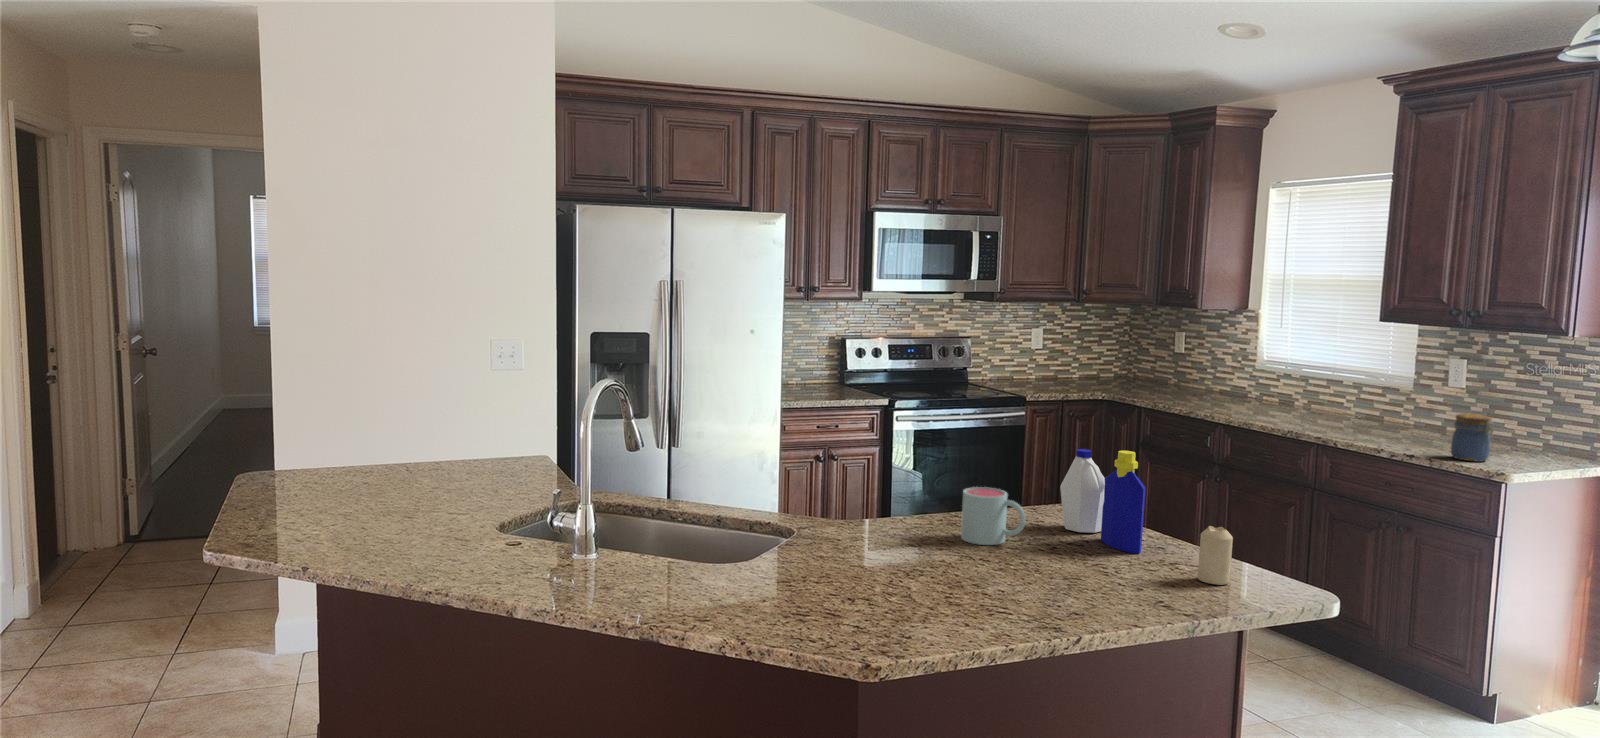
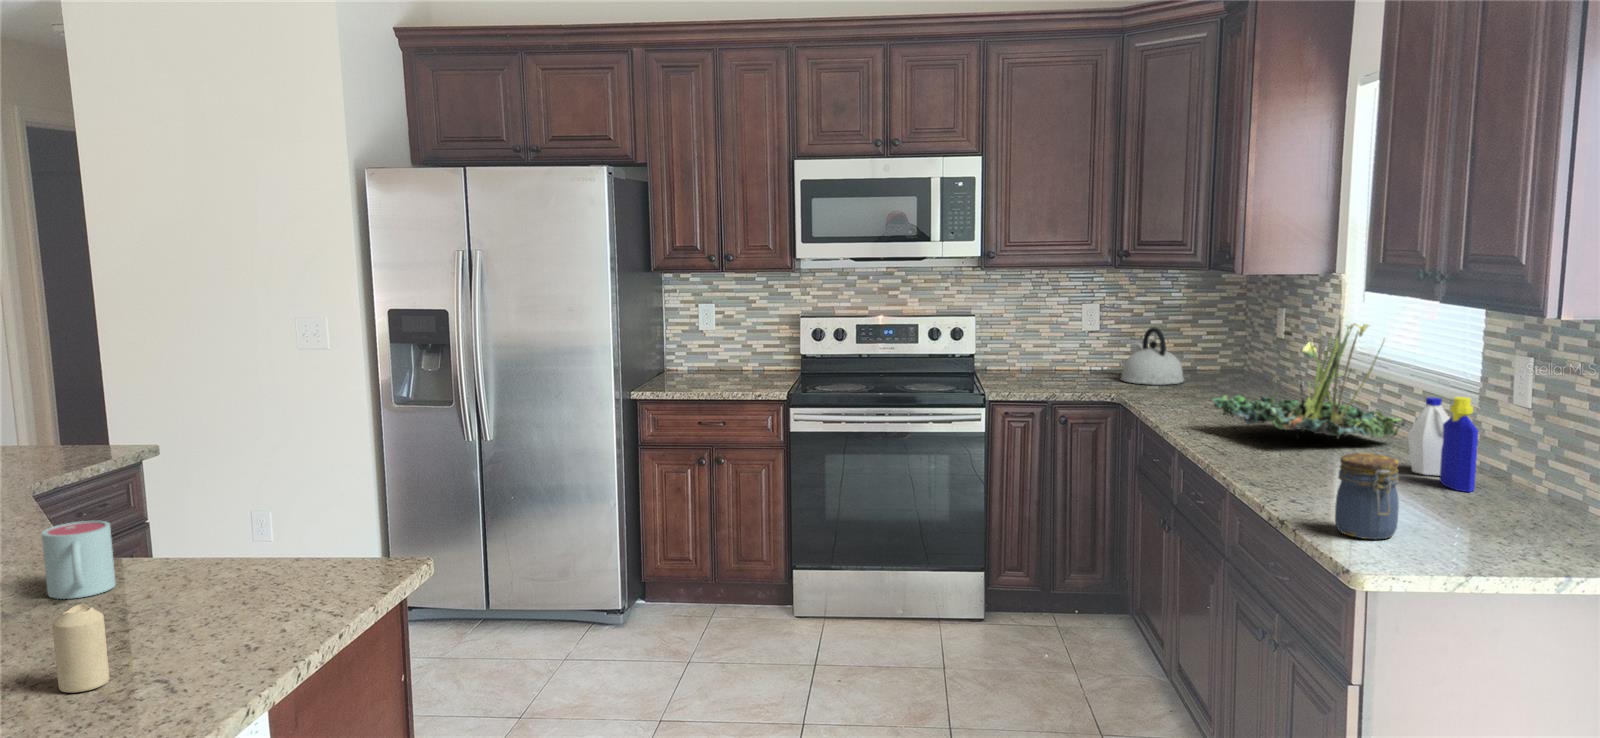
plant: none [1229,337,1348,413] -> present [1213,320,1405,438]
kettle: none [1069,346,1114,386] -> present [1121,327,1184,385]
bottle: present [1060,449,1145,554] -> present [1408,397,1478,492]

